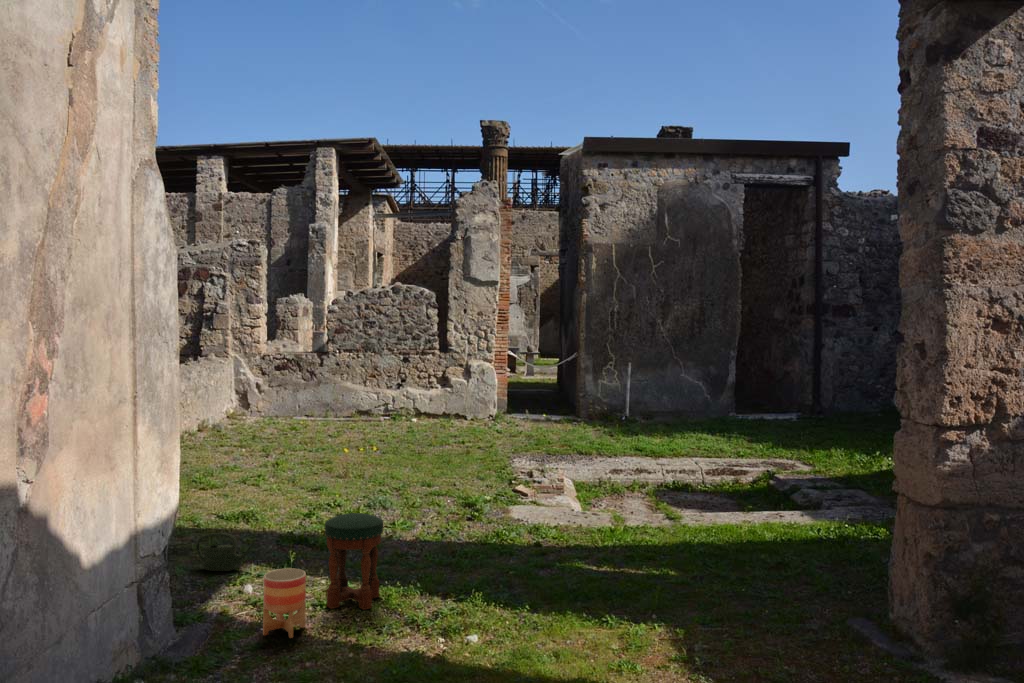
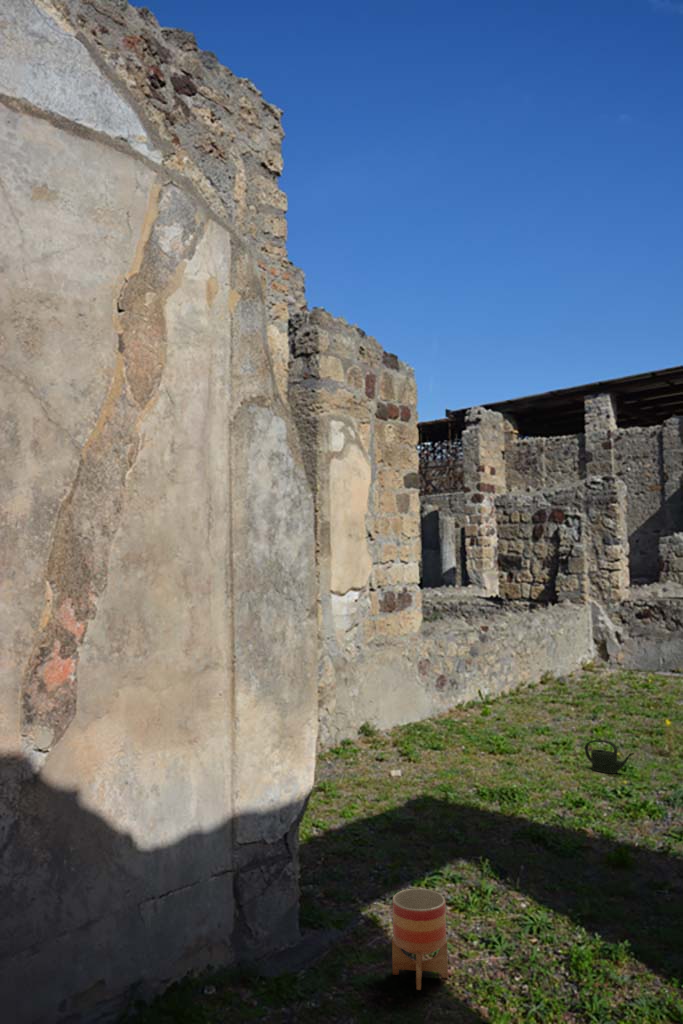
stool: present [325,513,383,610] -> none [493,828,576,976]
watering can: present [196,533,257,571] -> present [585,740,634,774]

